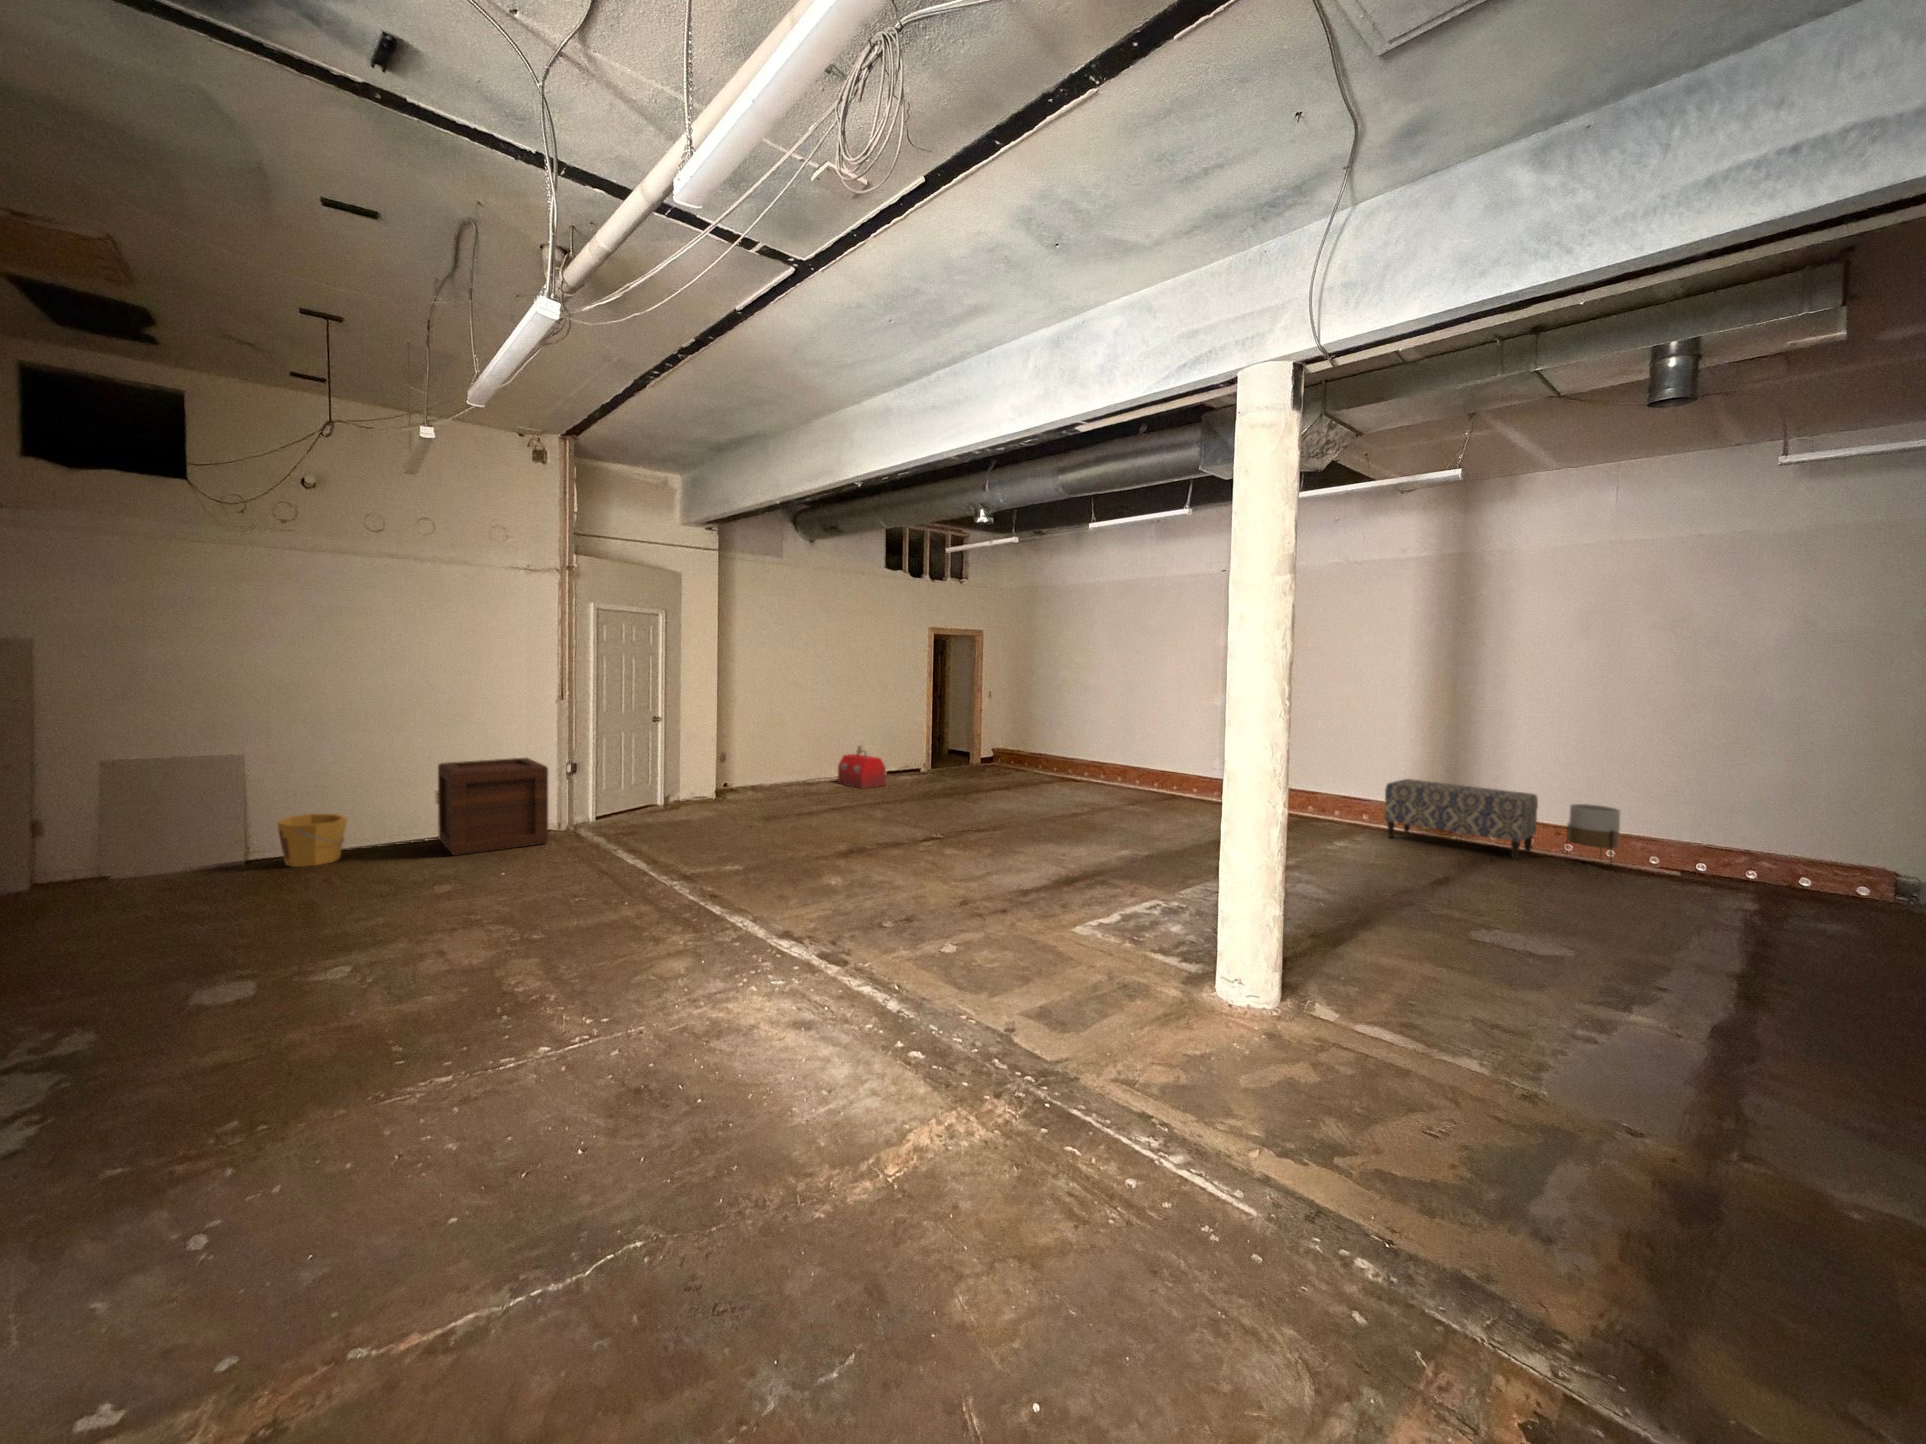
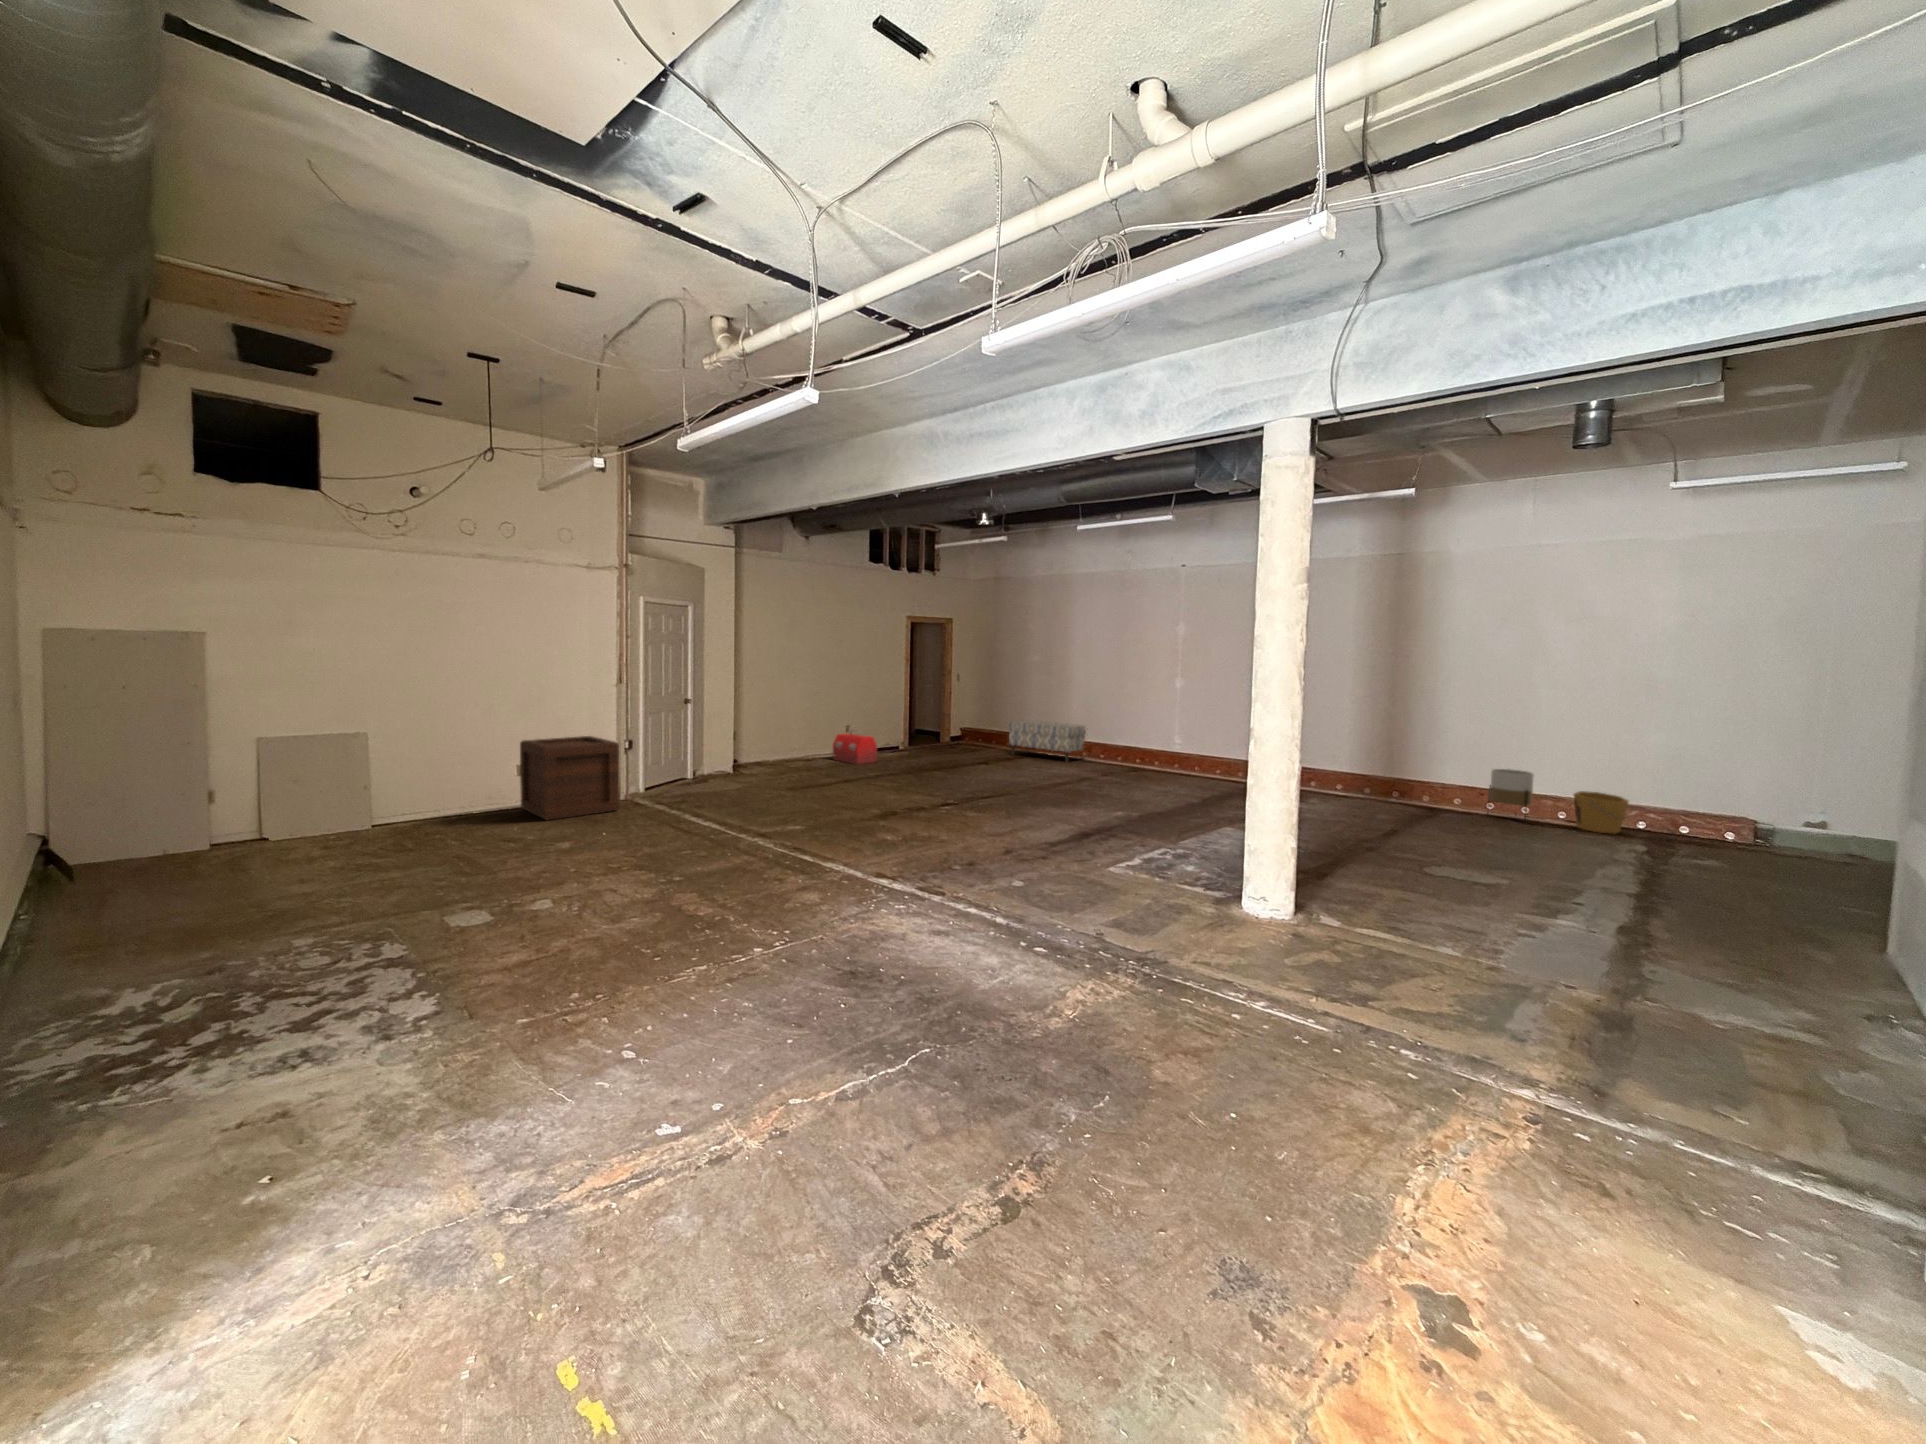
bench: present [1384,779,1538,860] -> present [1009,721,1088,762]
bucket: present [277,814,347,867] -> present [1574,791,1628,834]

